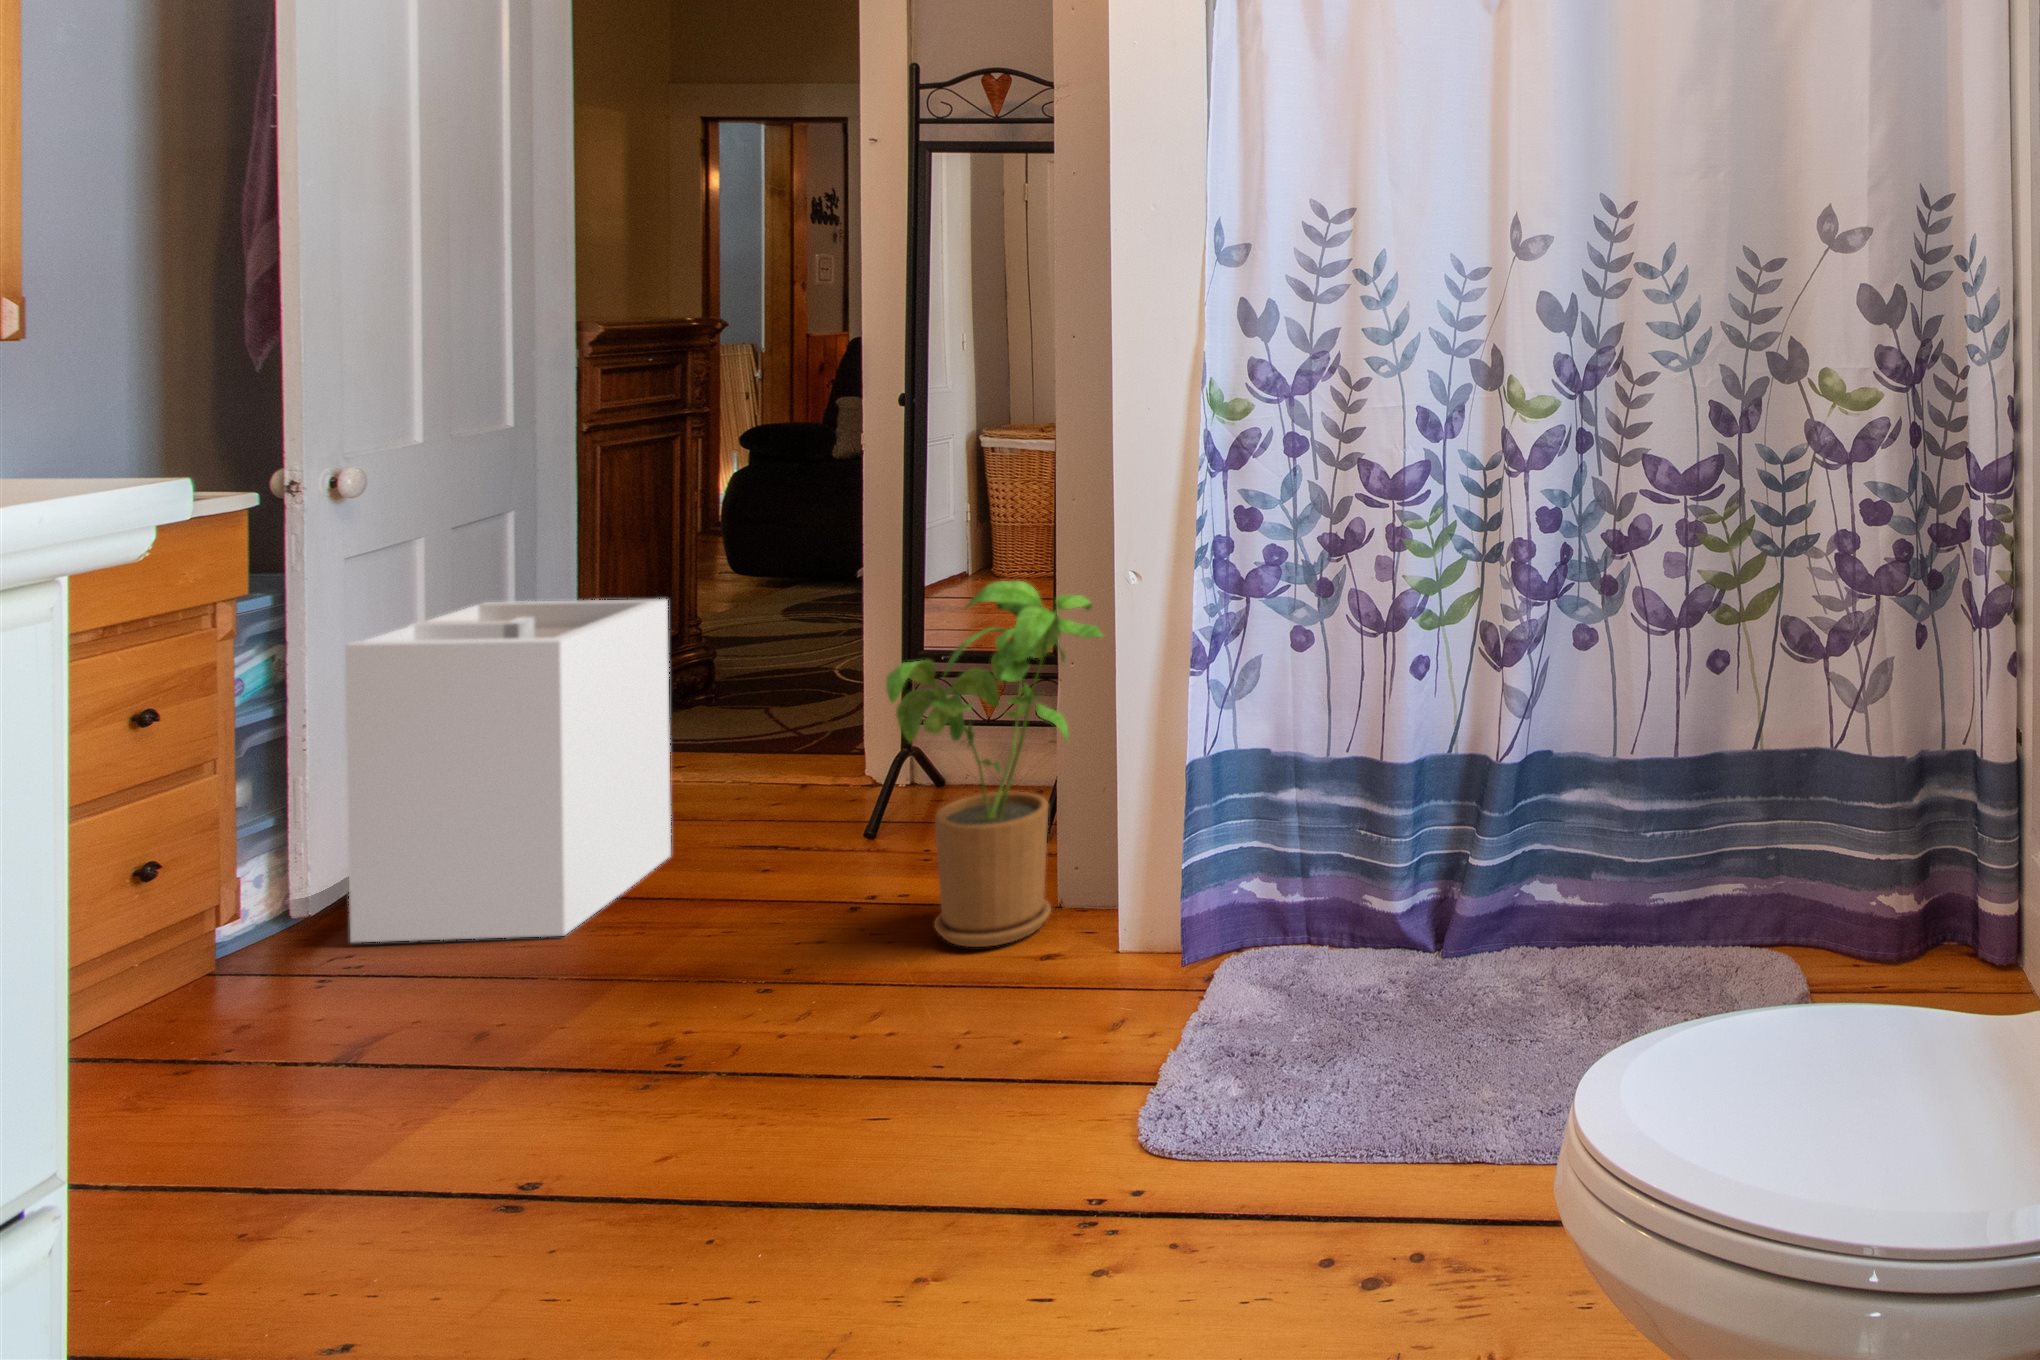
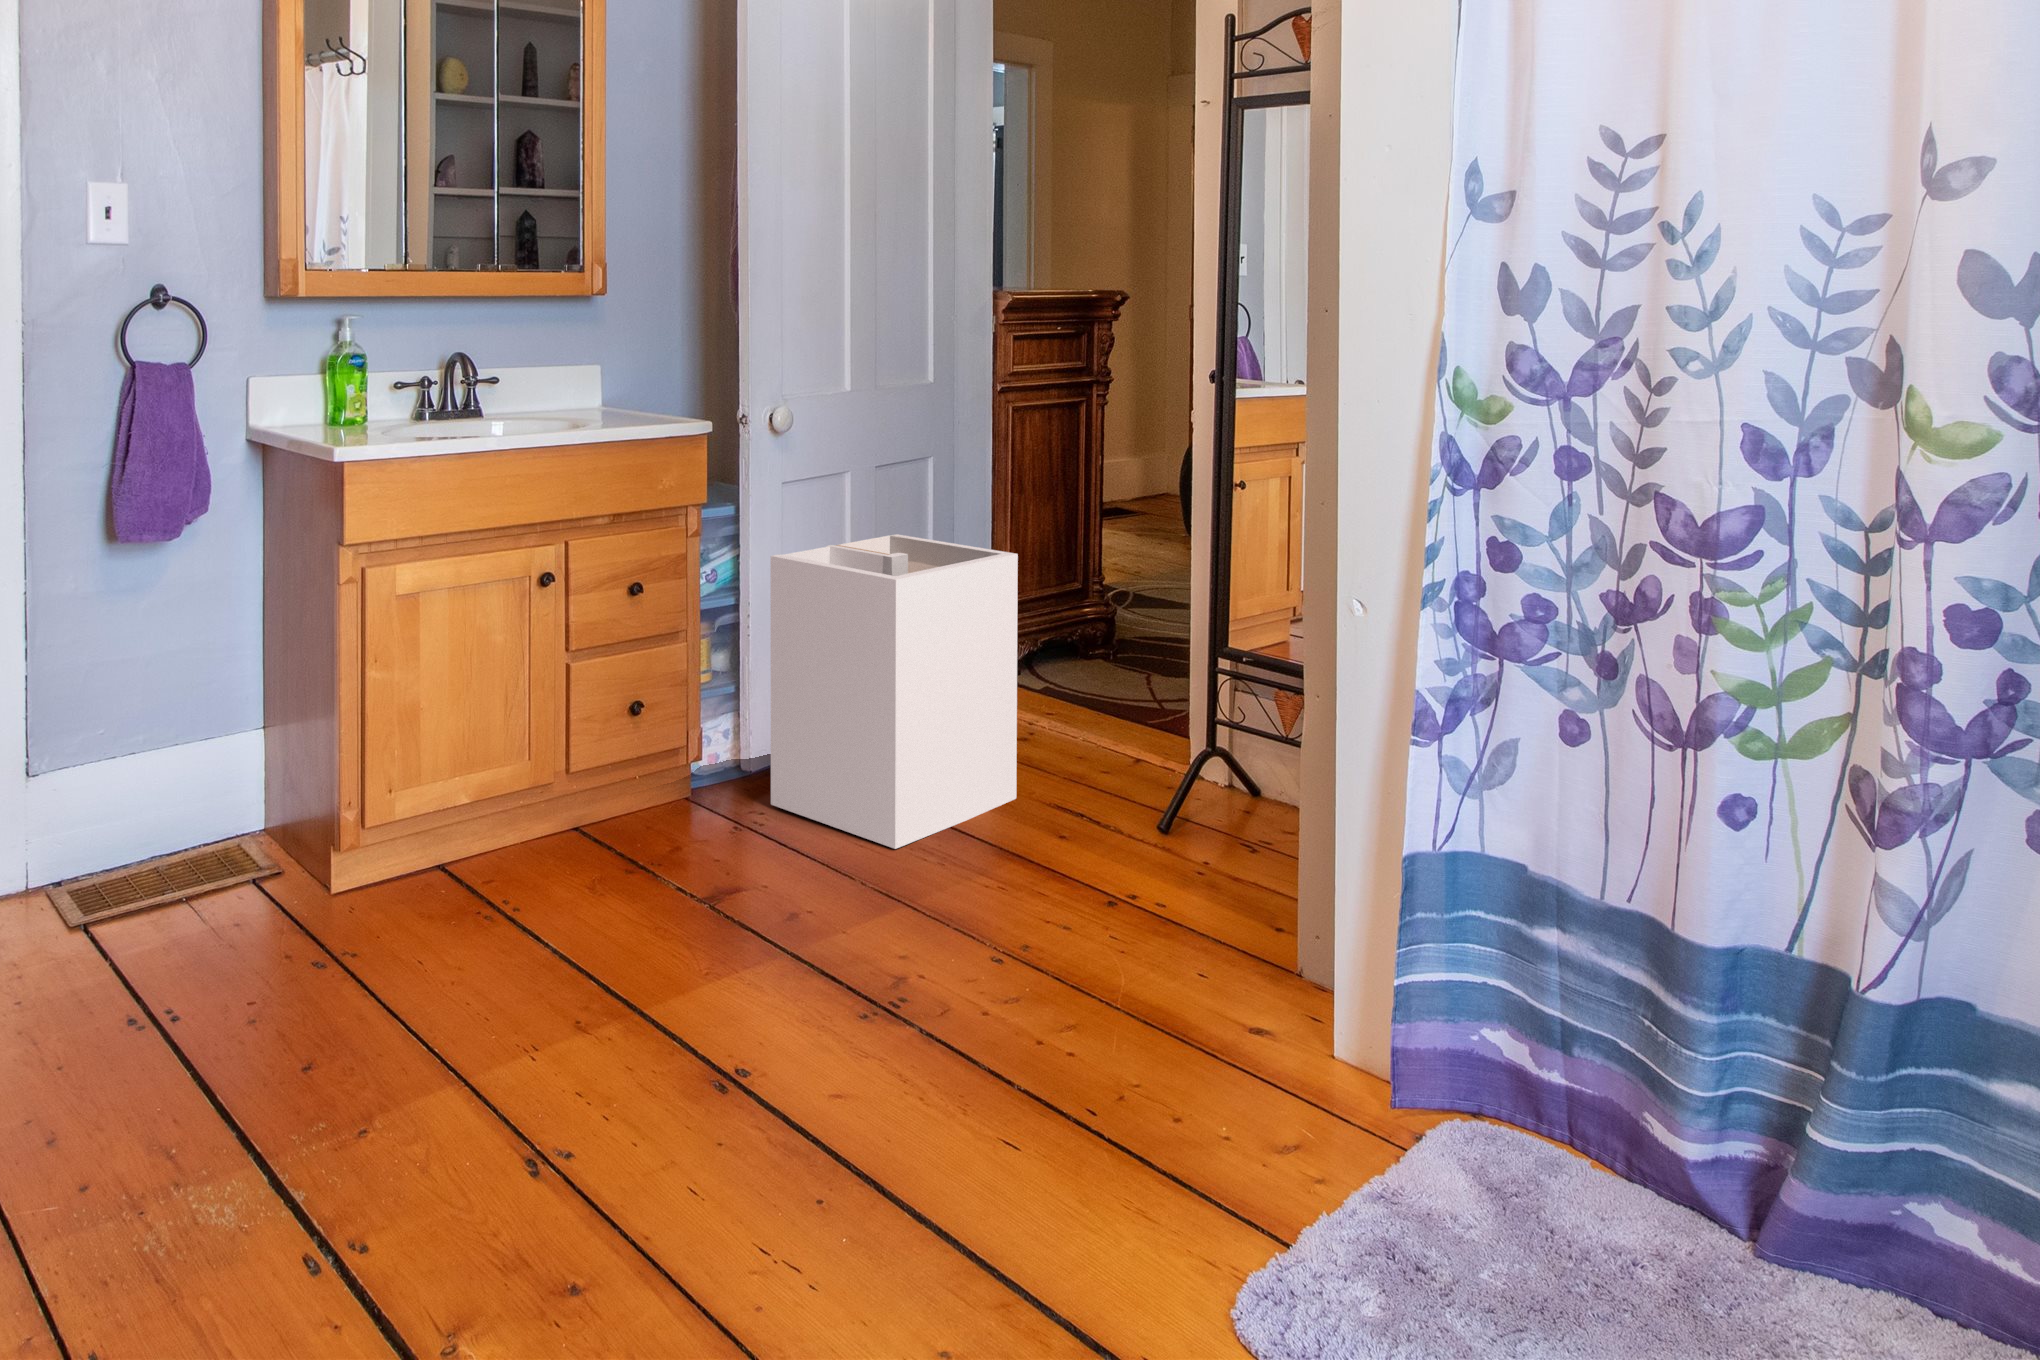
house plant: present [886,581,1103,947] -> none [1098,587,1334,1000]

